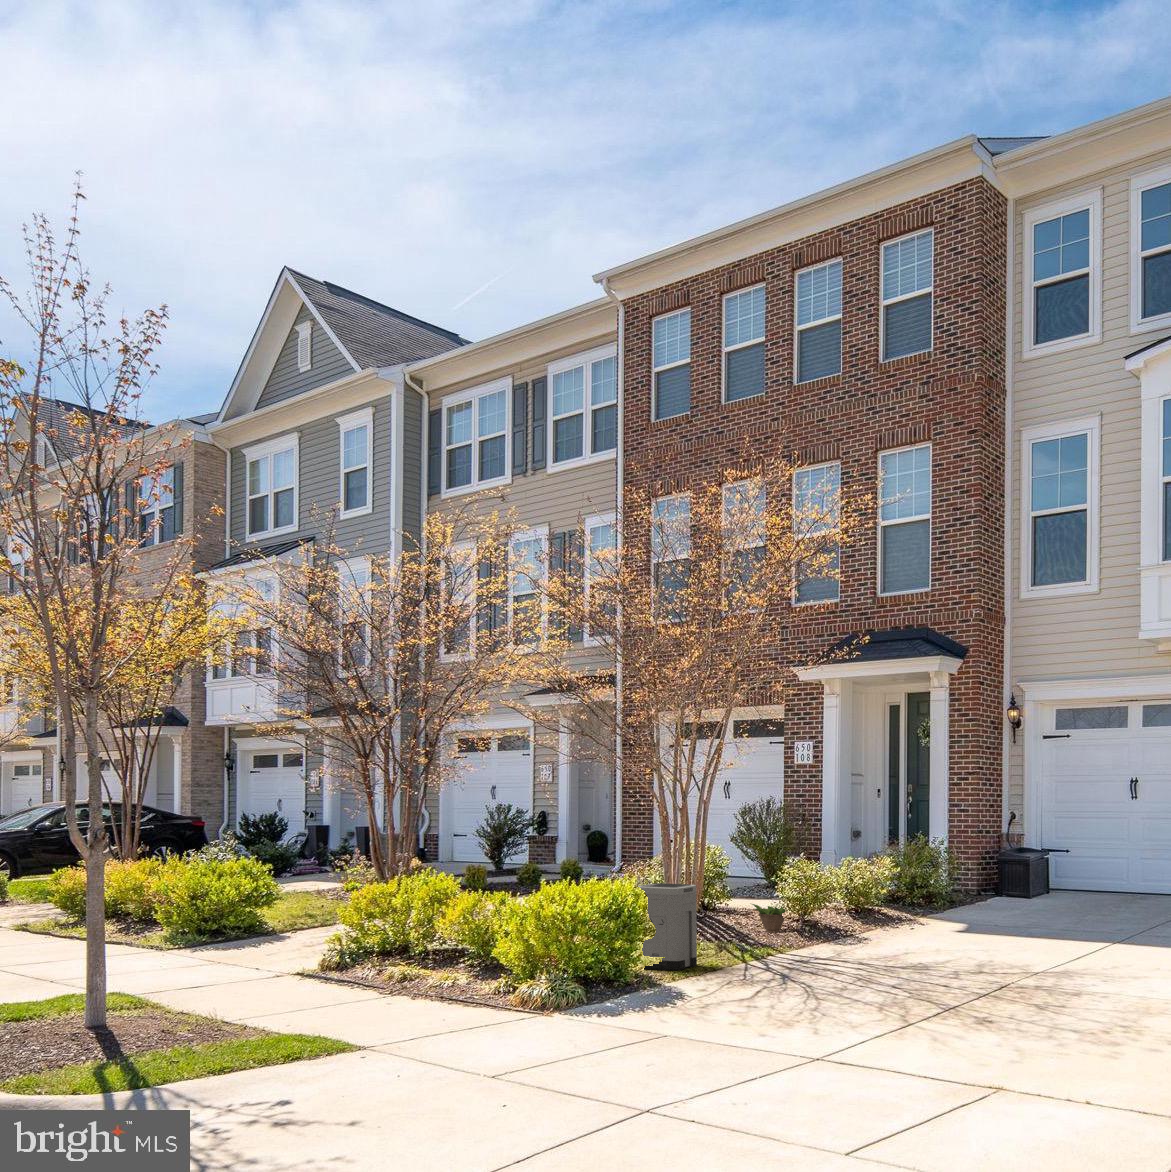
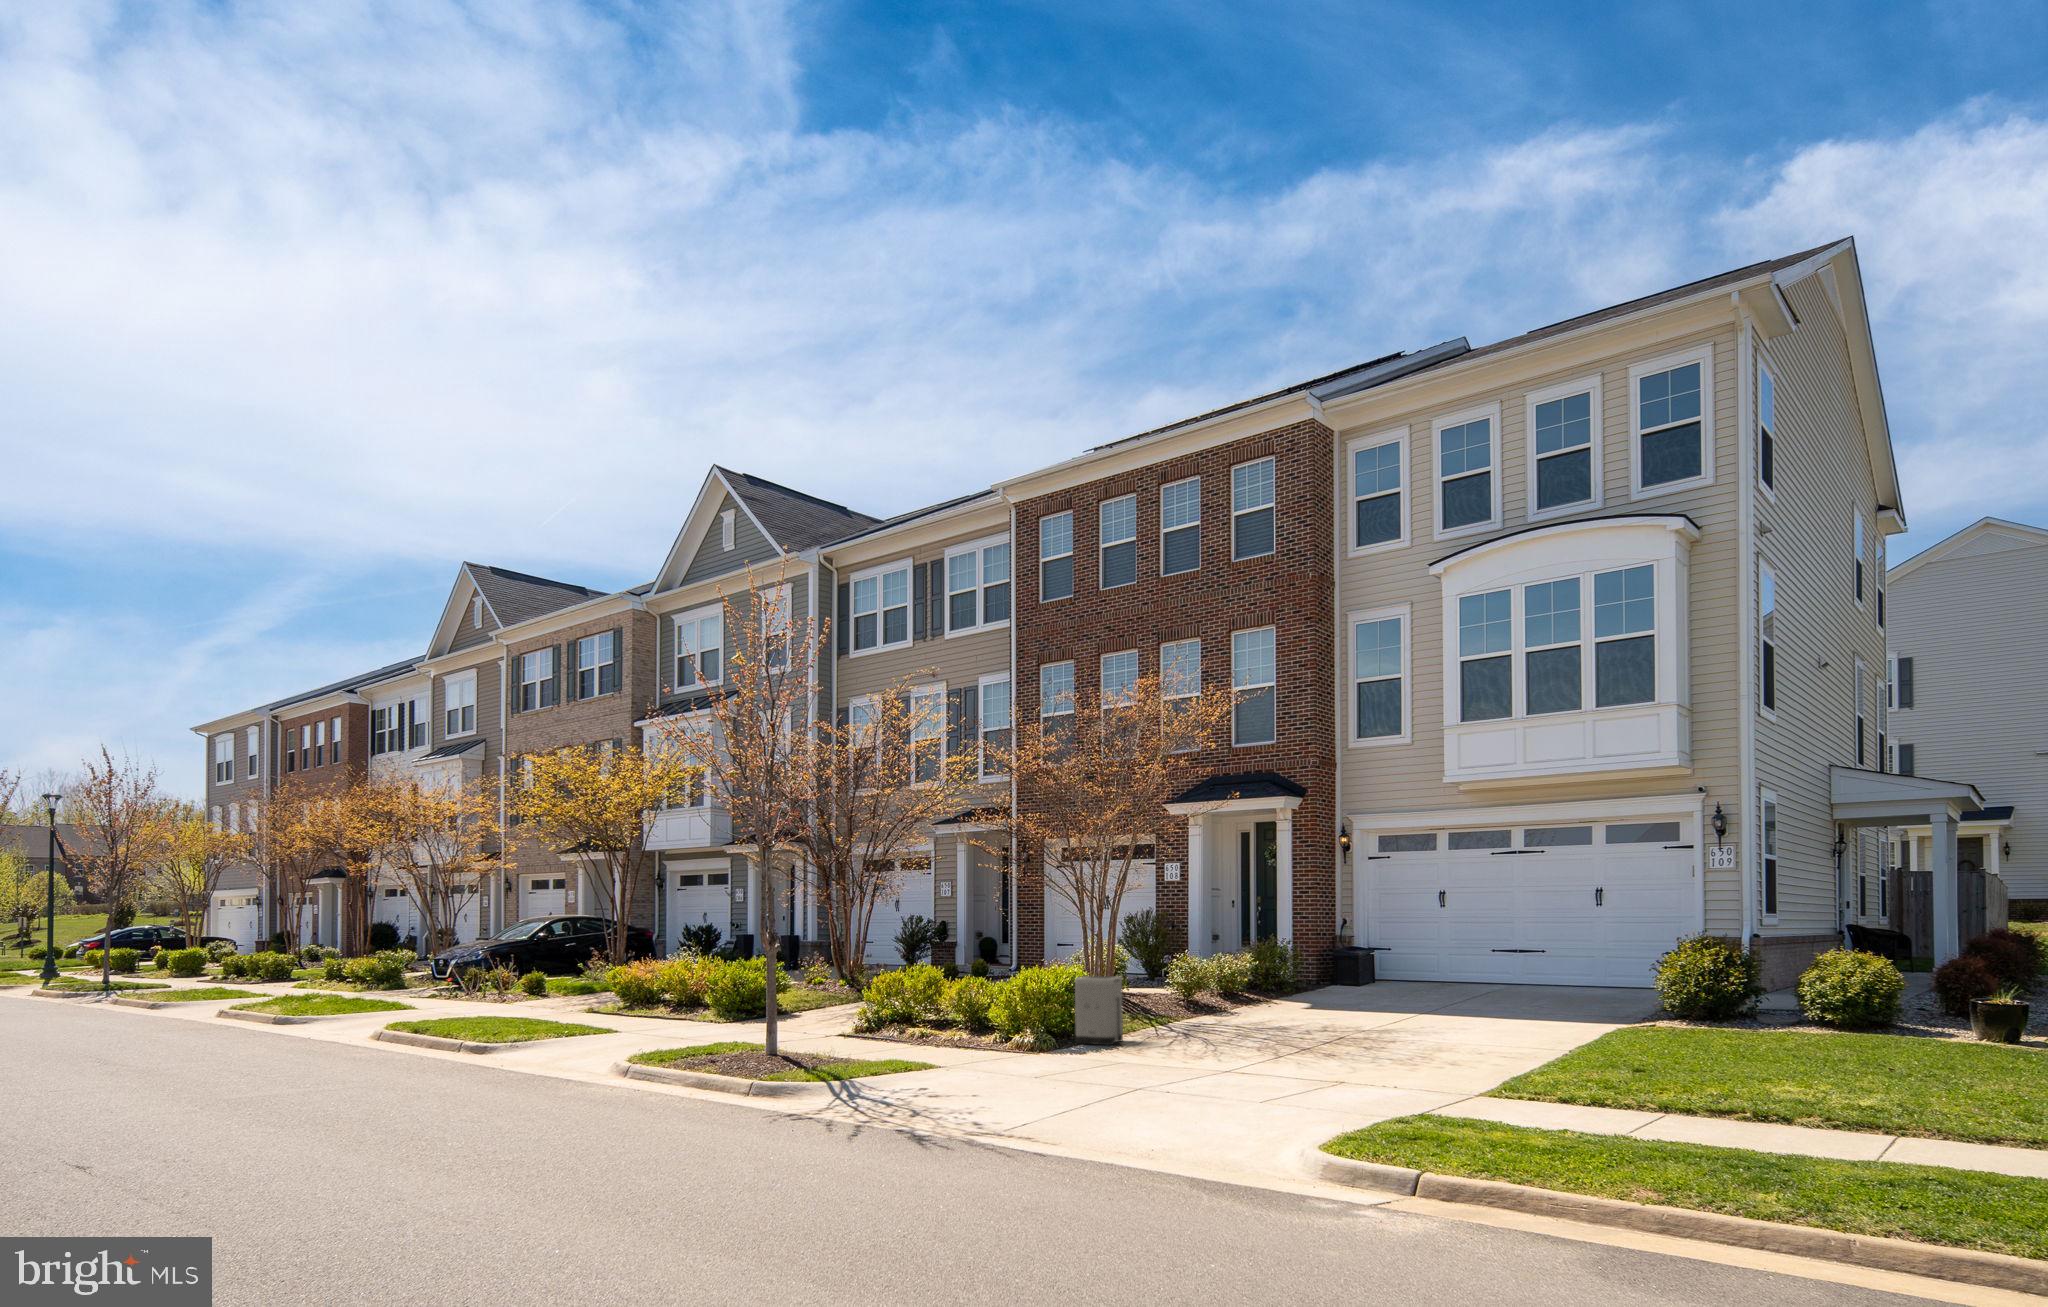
decorative plant: present [752,904,786,933] -> none [1146,992,1181,1016]

